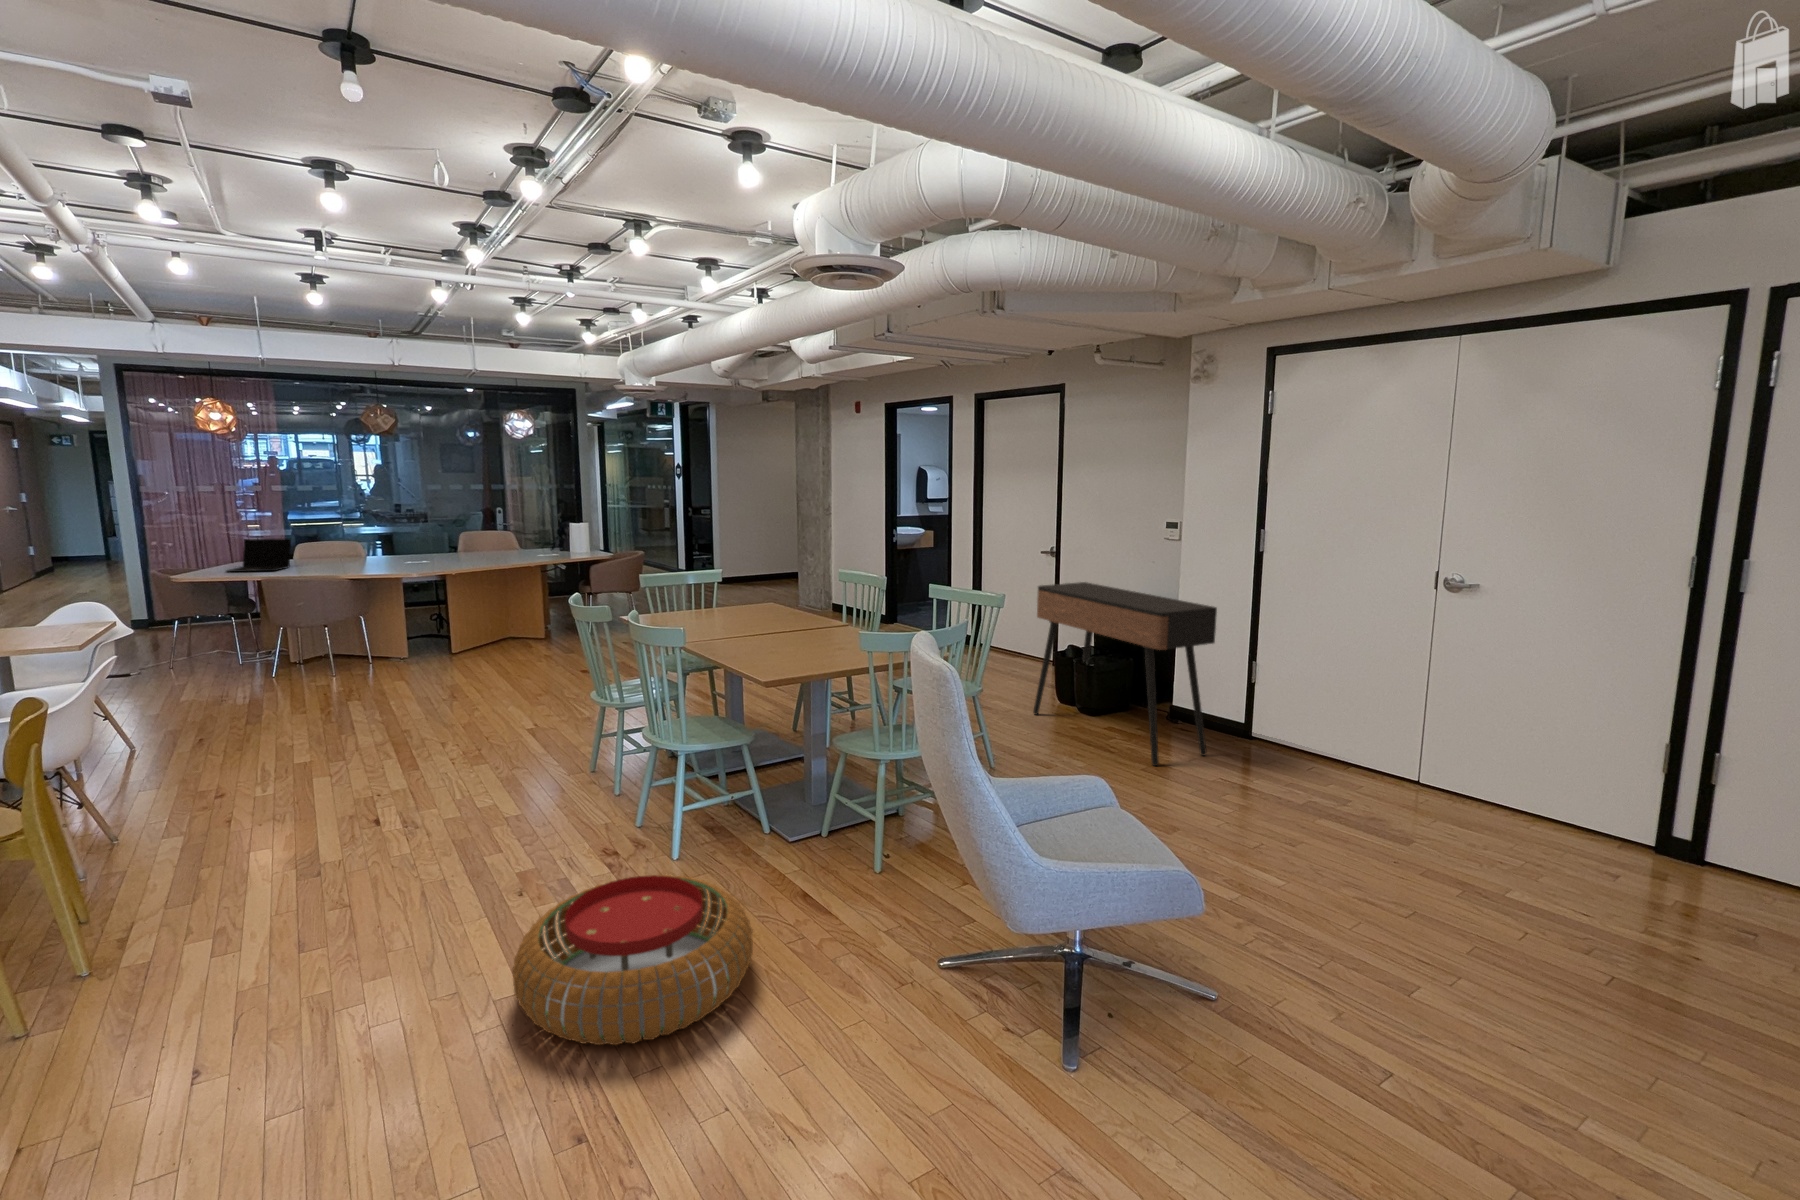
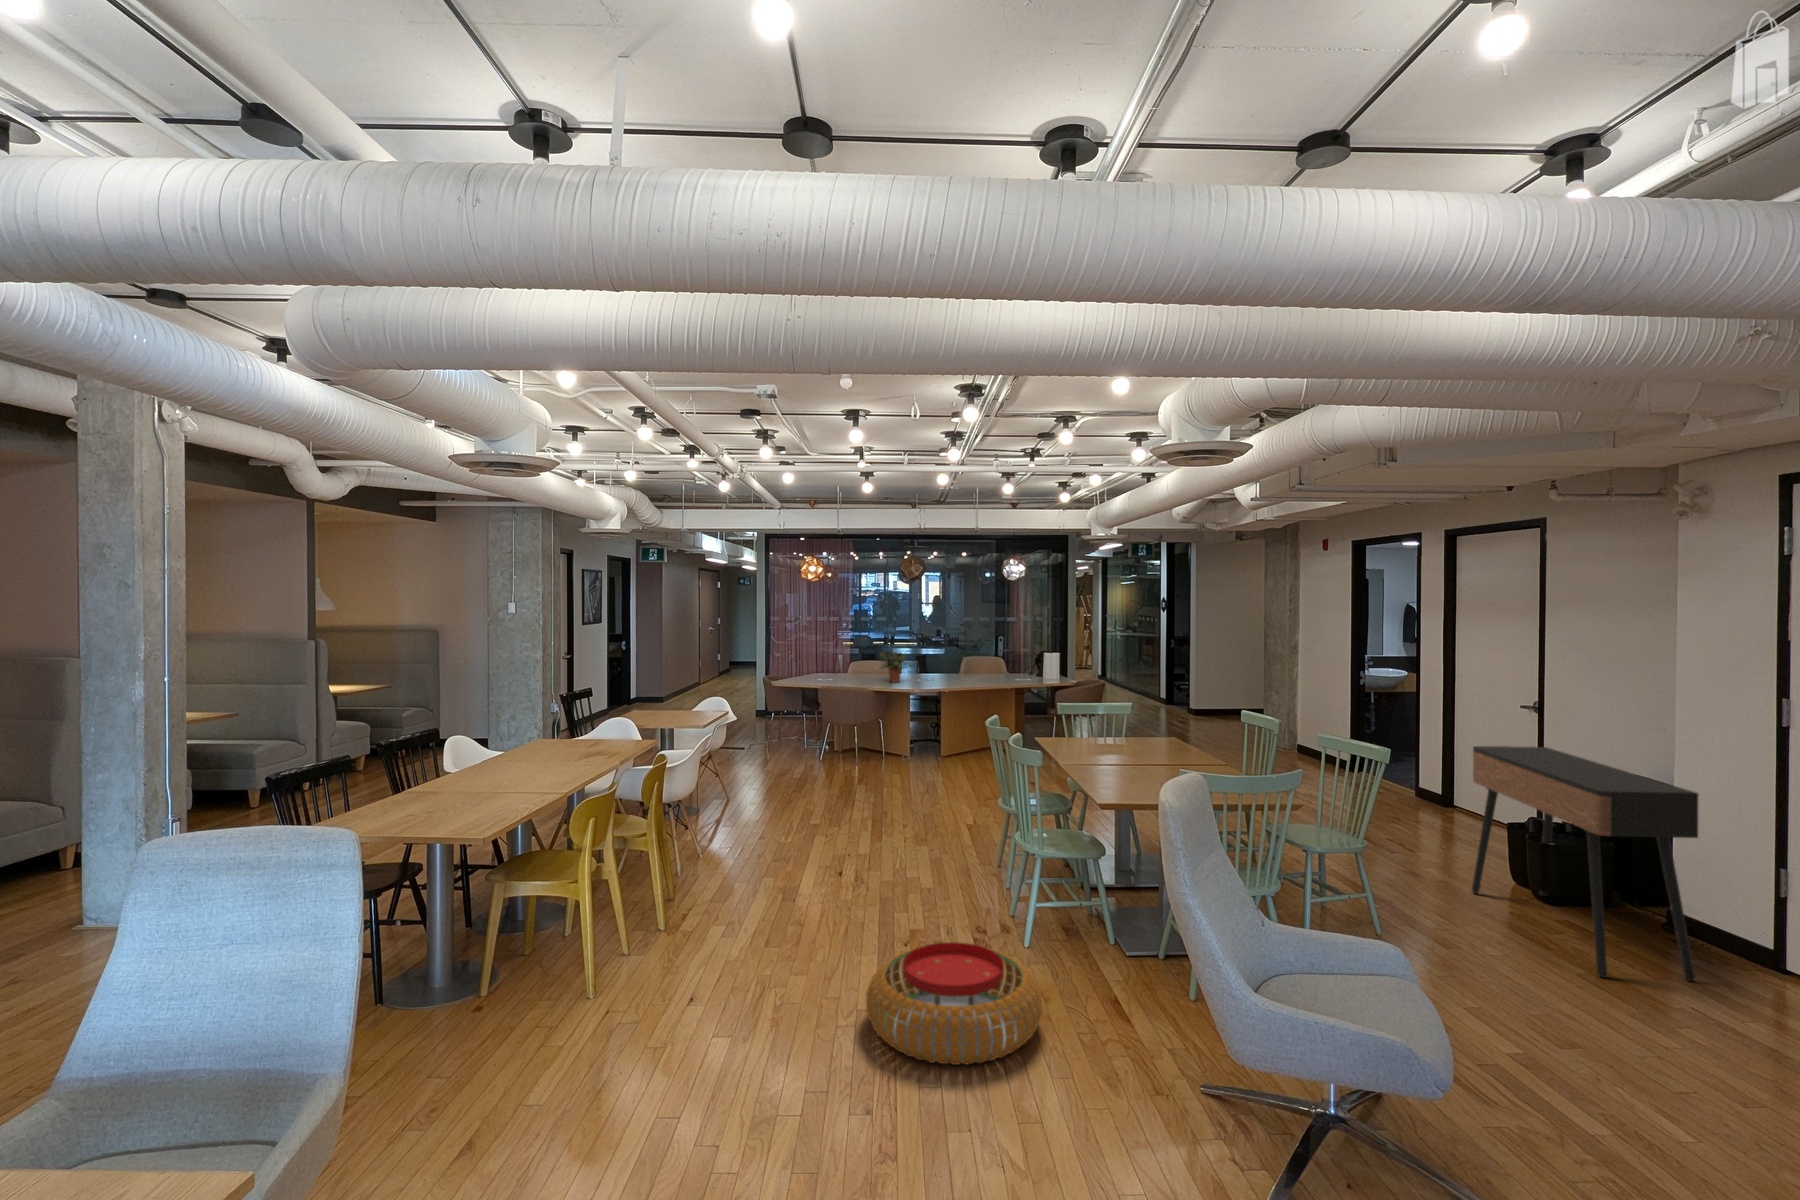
potted plant: none [350,523,399,566] -> present [881,650,909,682]
laptop: present [227,539,291,572] -> none [802,658,843,683]

